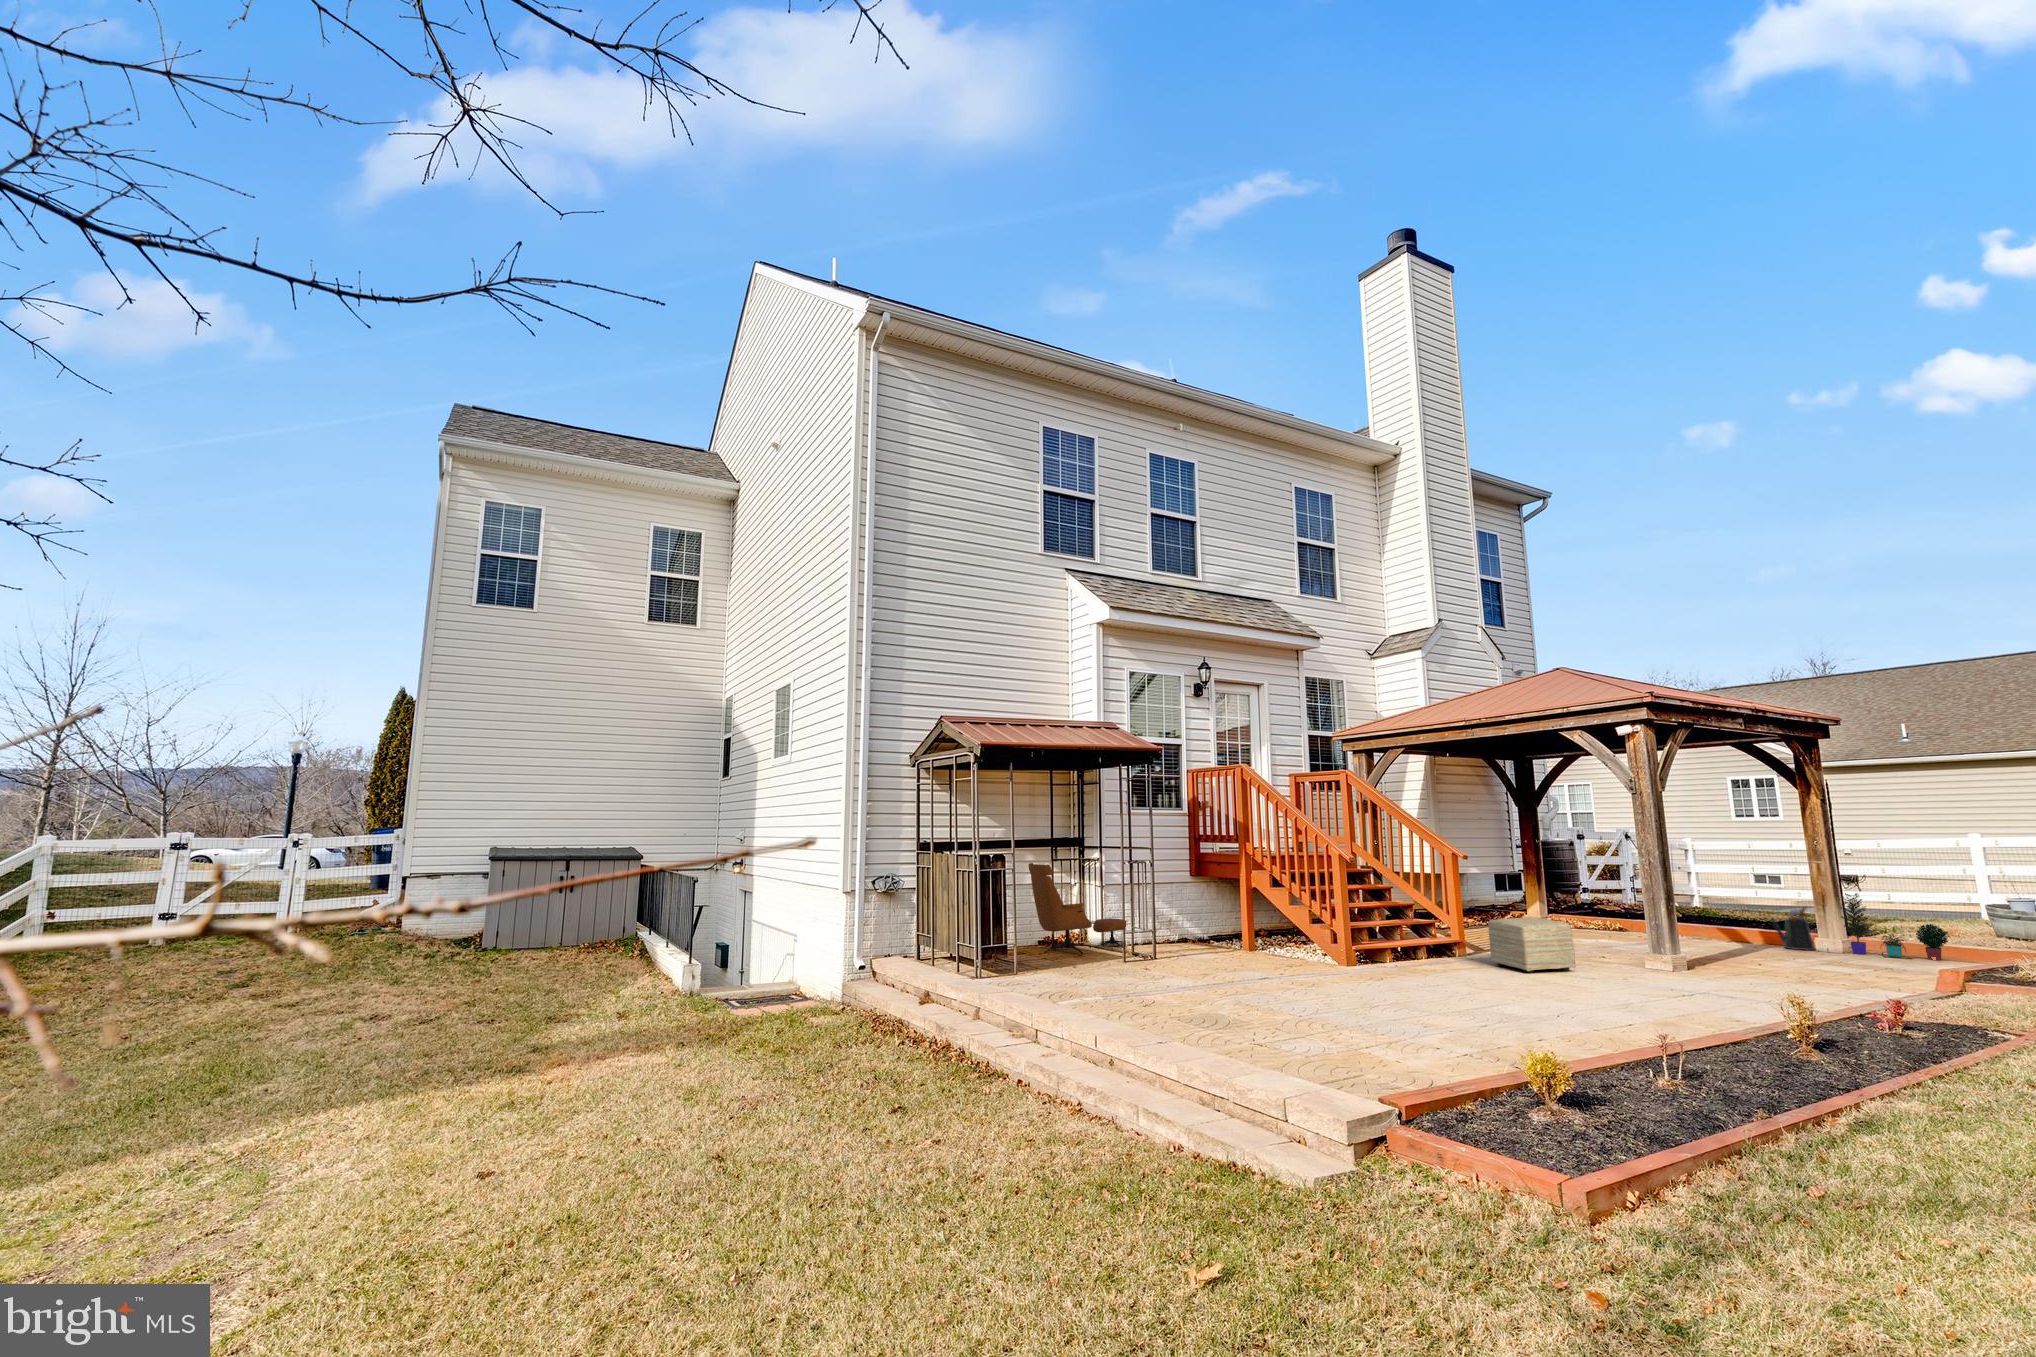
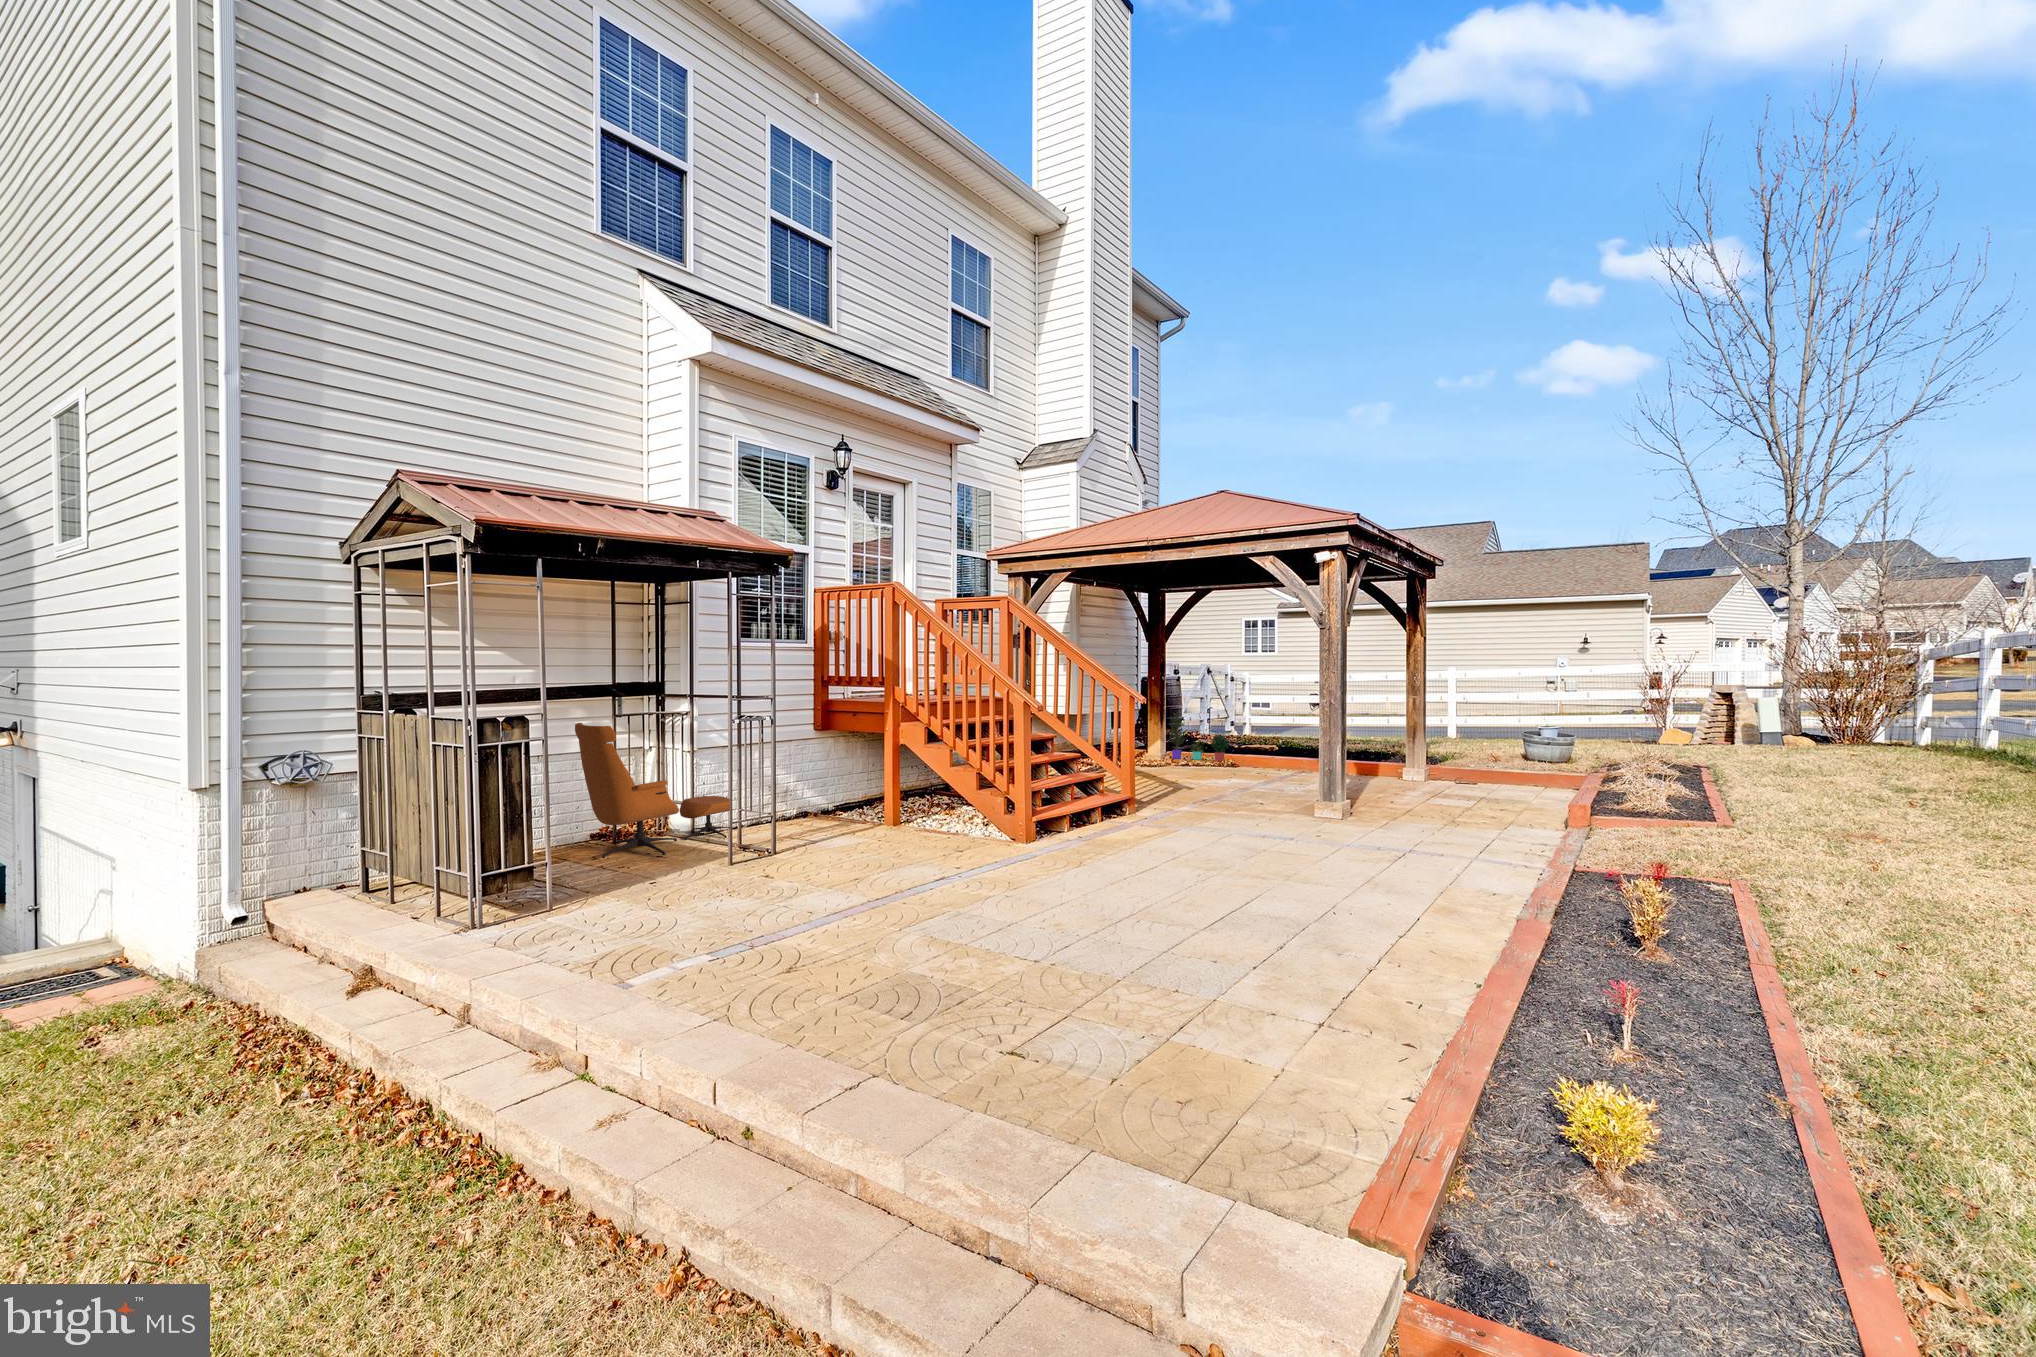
potted plant: present [1841,893,1948,960] -> present [1169,713,1229,761]
watering can: present [1771,906,1815,950] -> none [1384,740,1424,783]
ottoman: present [1489,918,1576,973] -> none [1175,769,1263,834]

